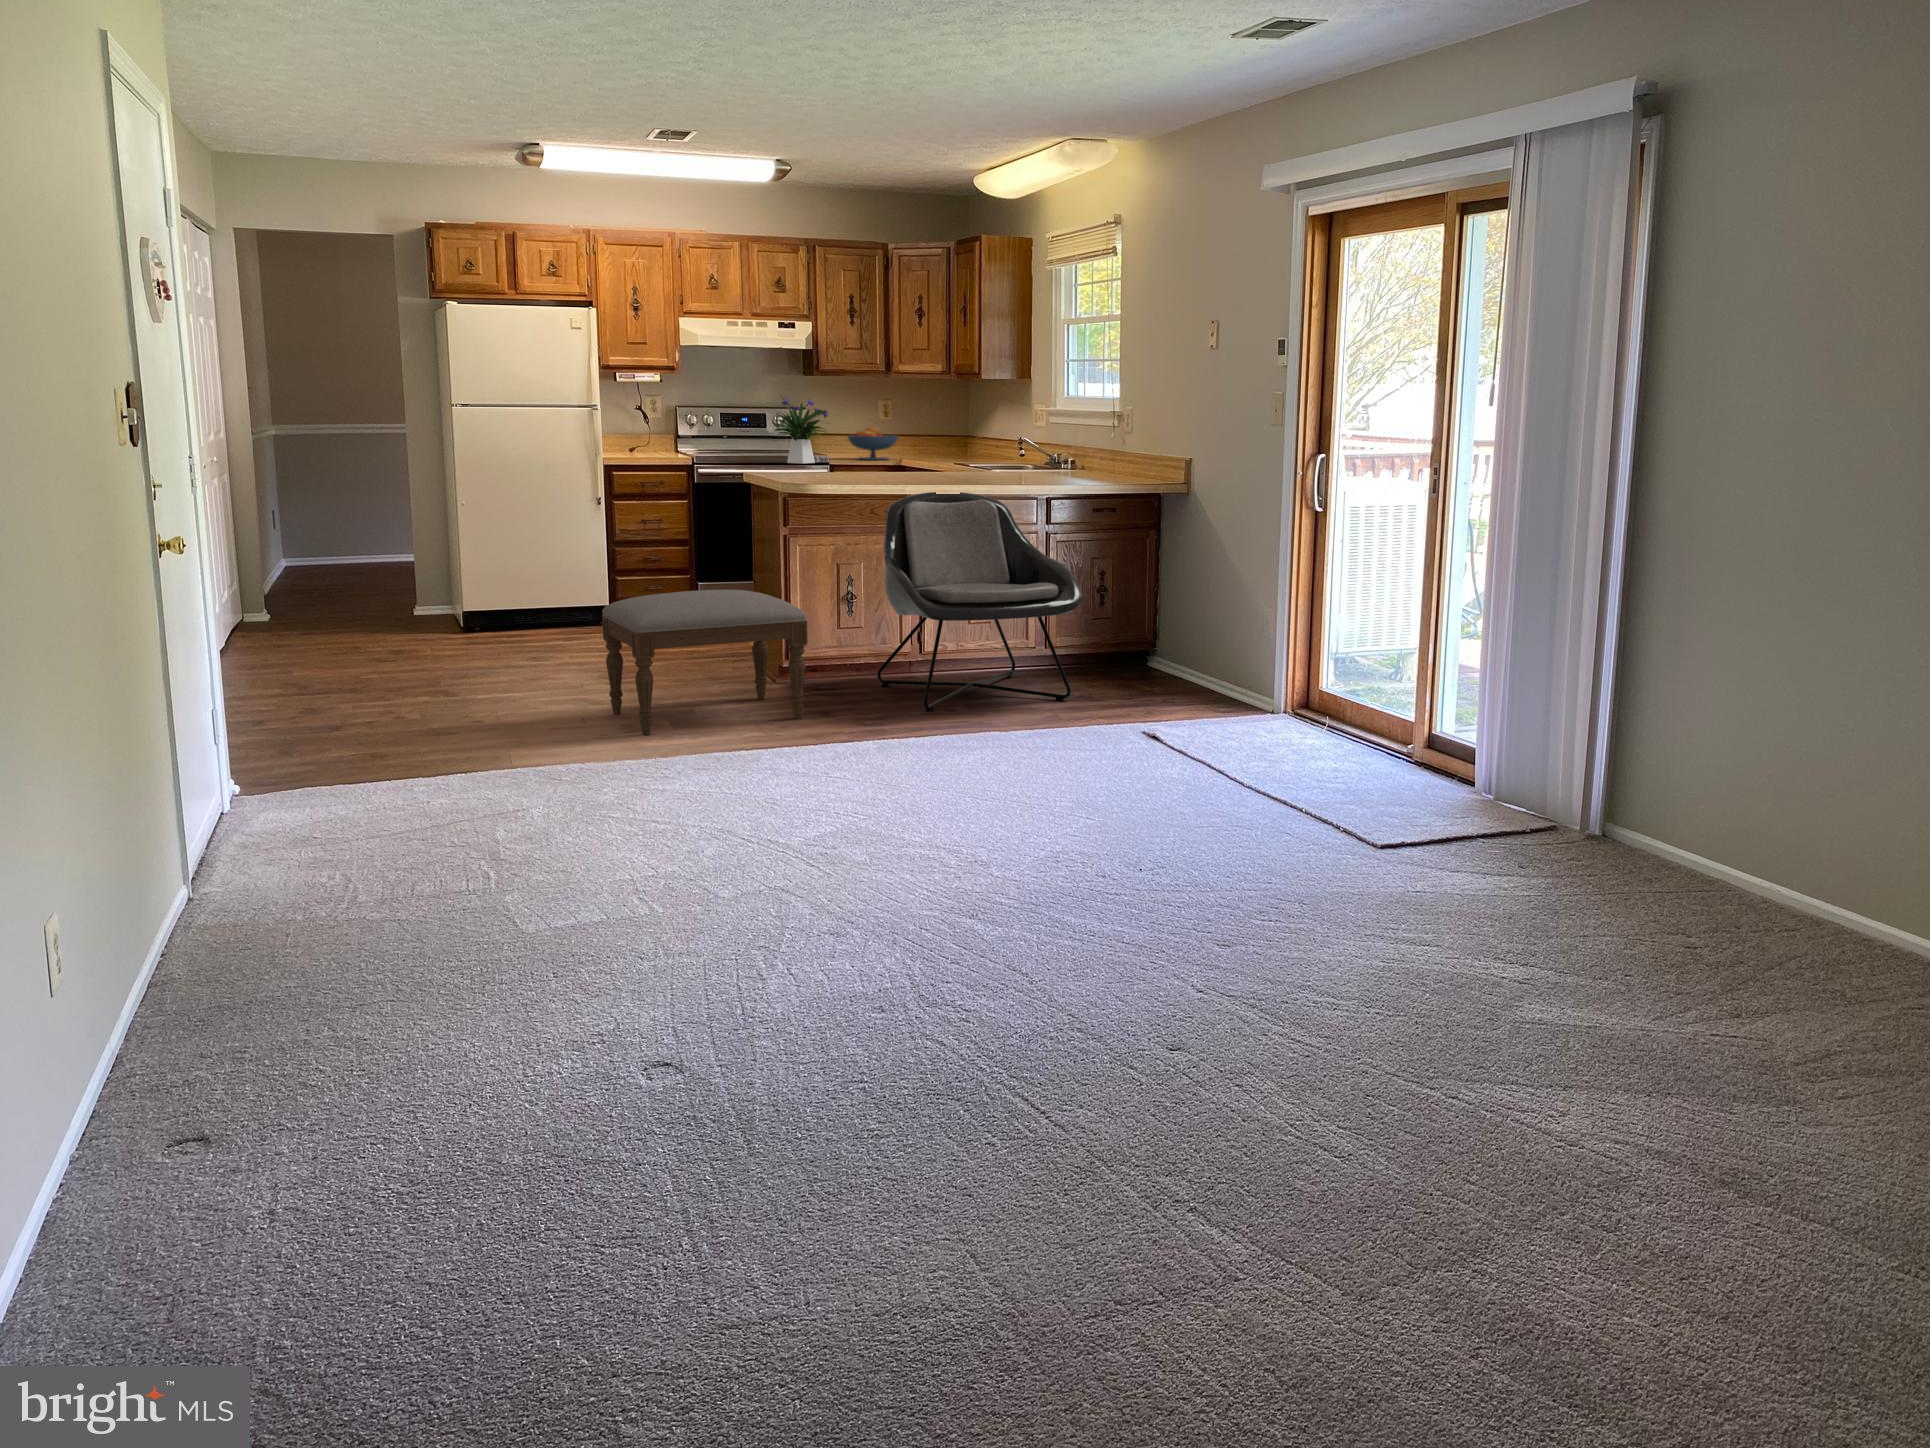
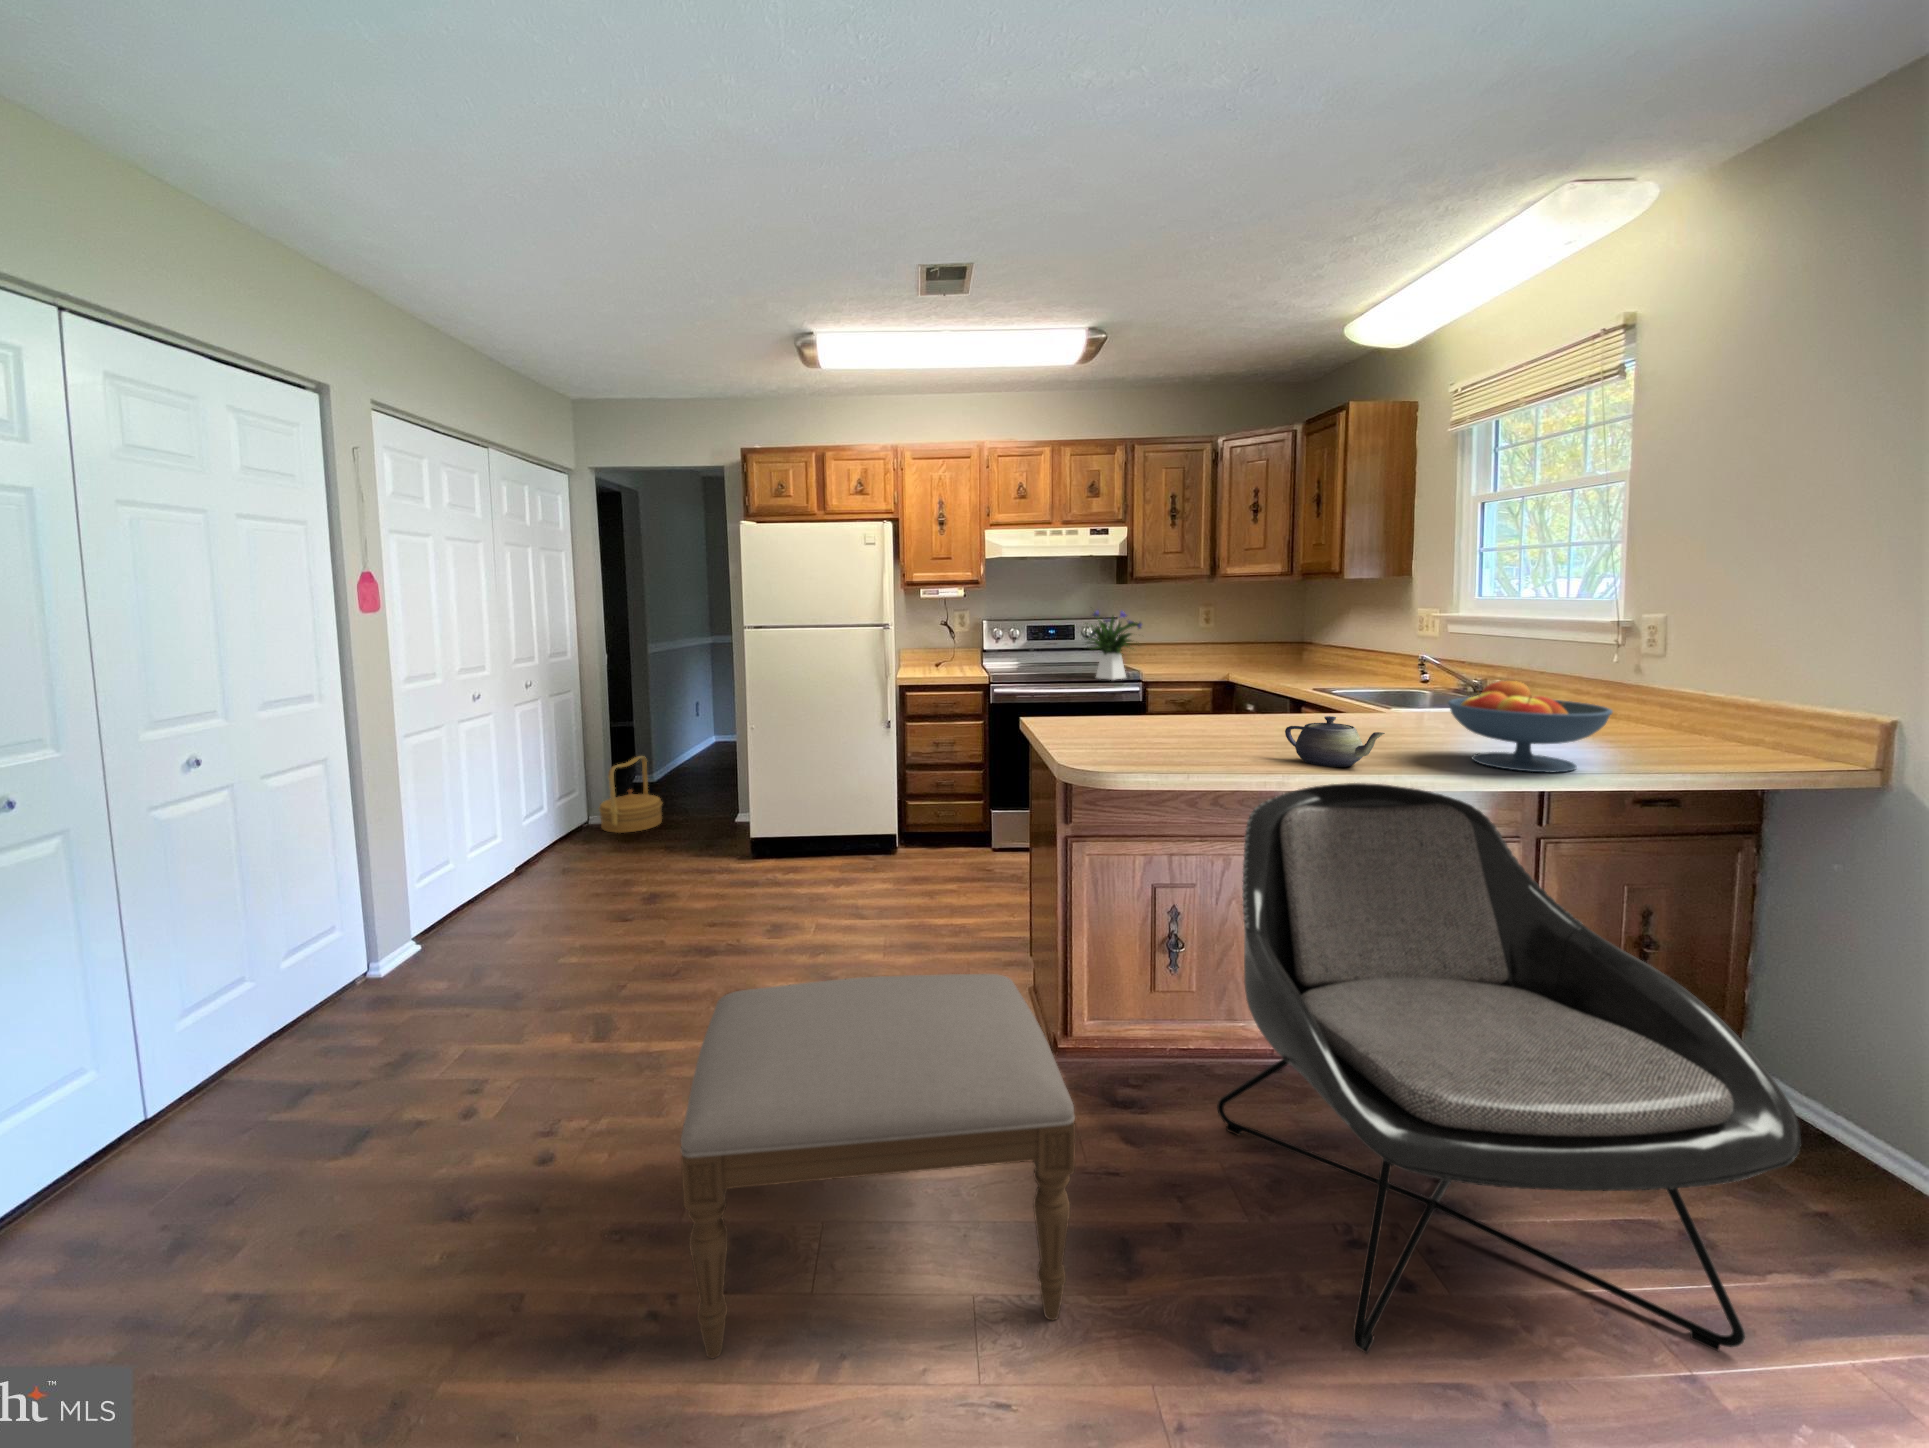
fruit bowl: present [848,427,898,460] -> present [1448,680,1612,772]
teapot: none [912,456,958,484] -> present [1285,716,1385,767]
woven basket: none [251,552,325,630] -> present [599,756,662,833]

